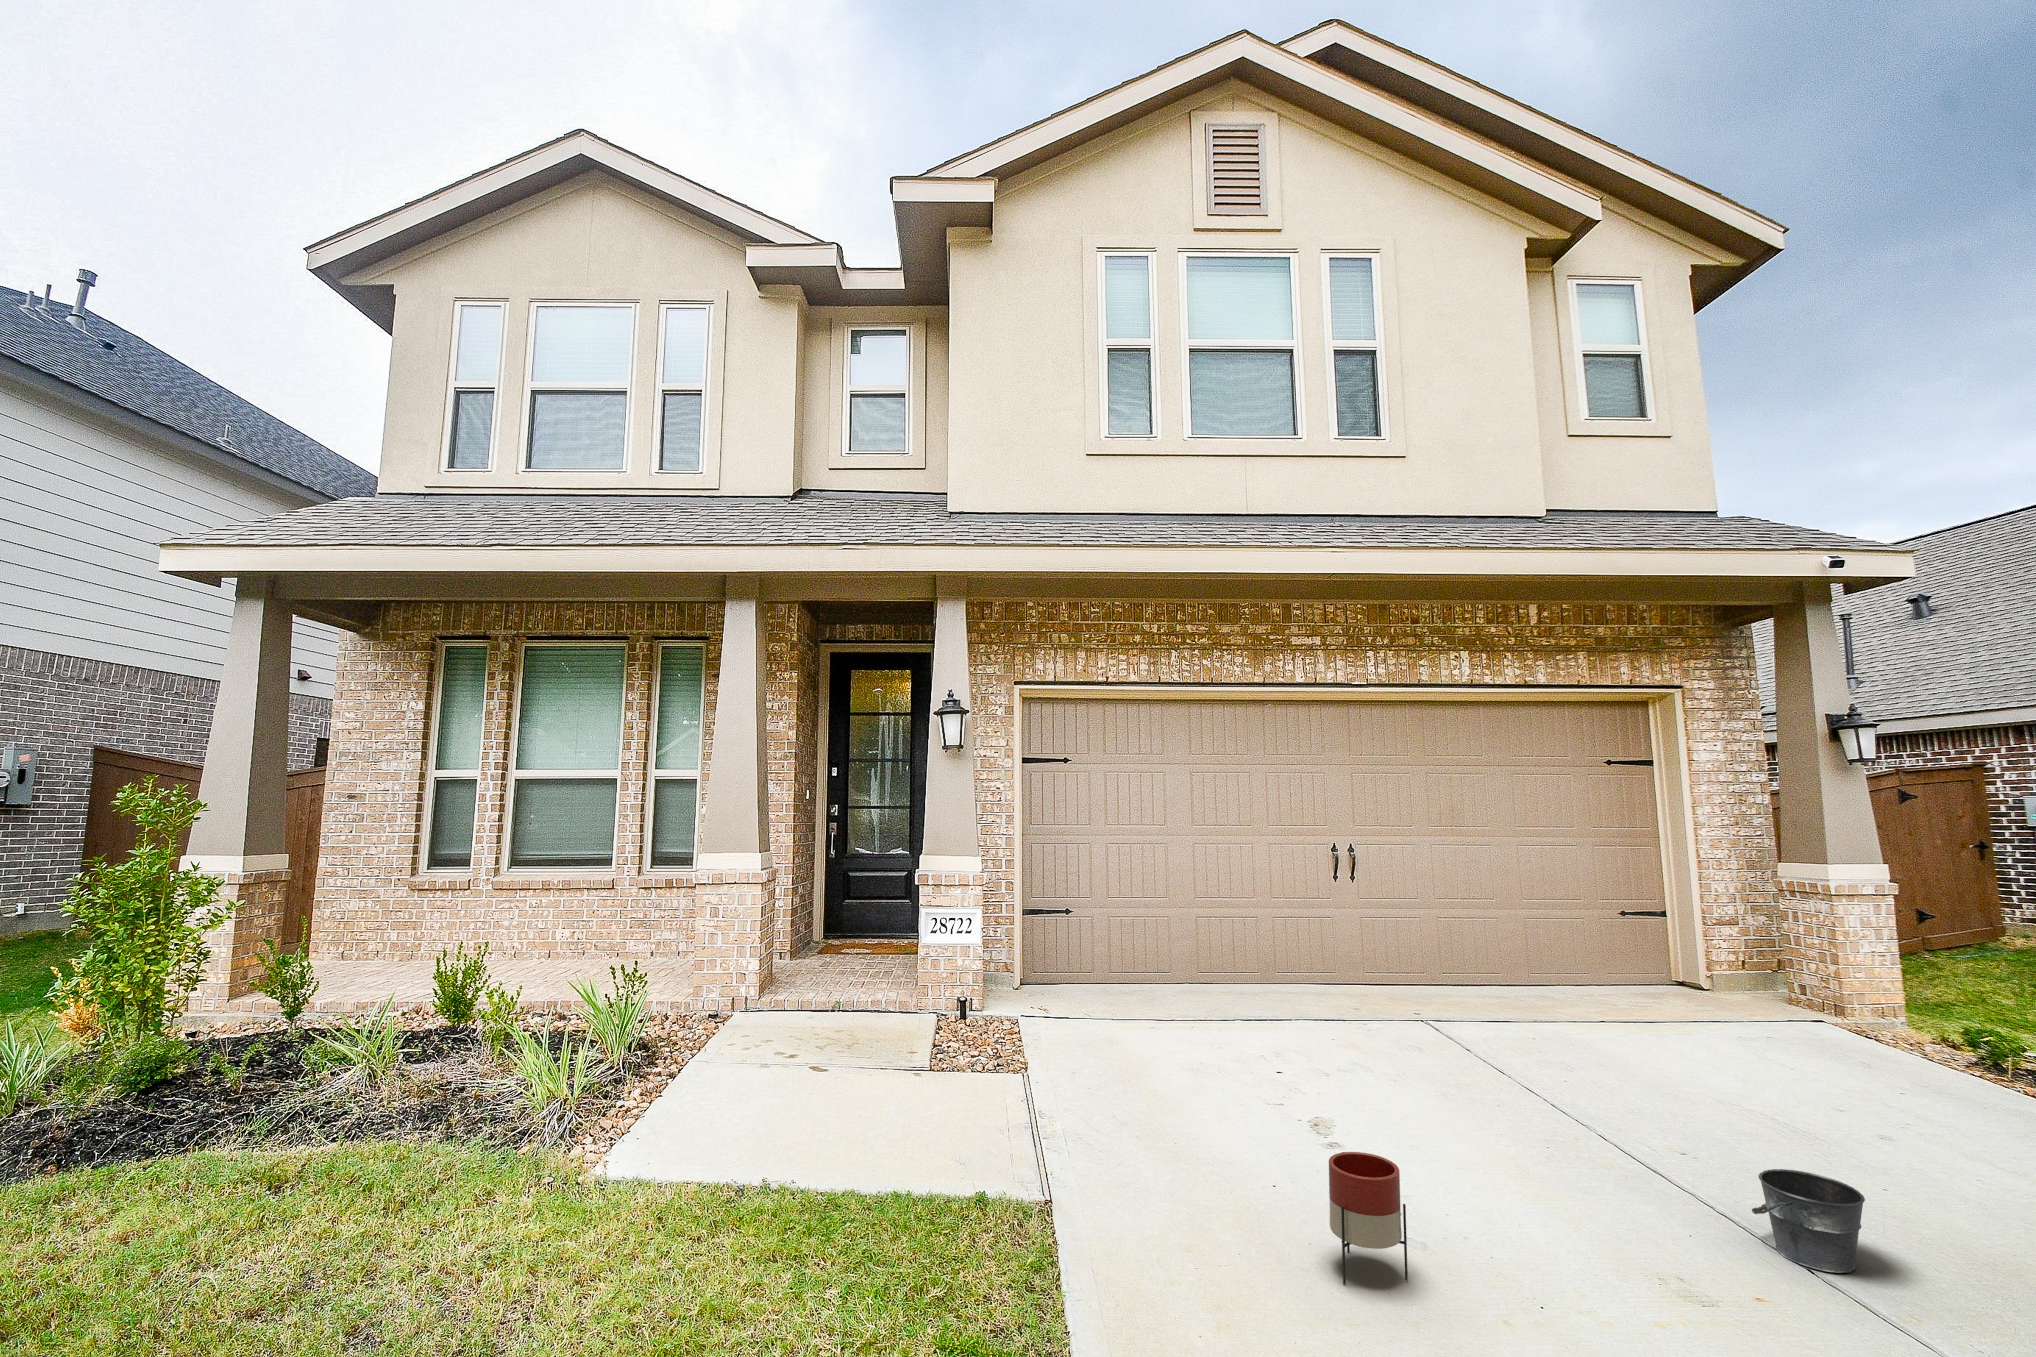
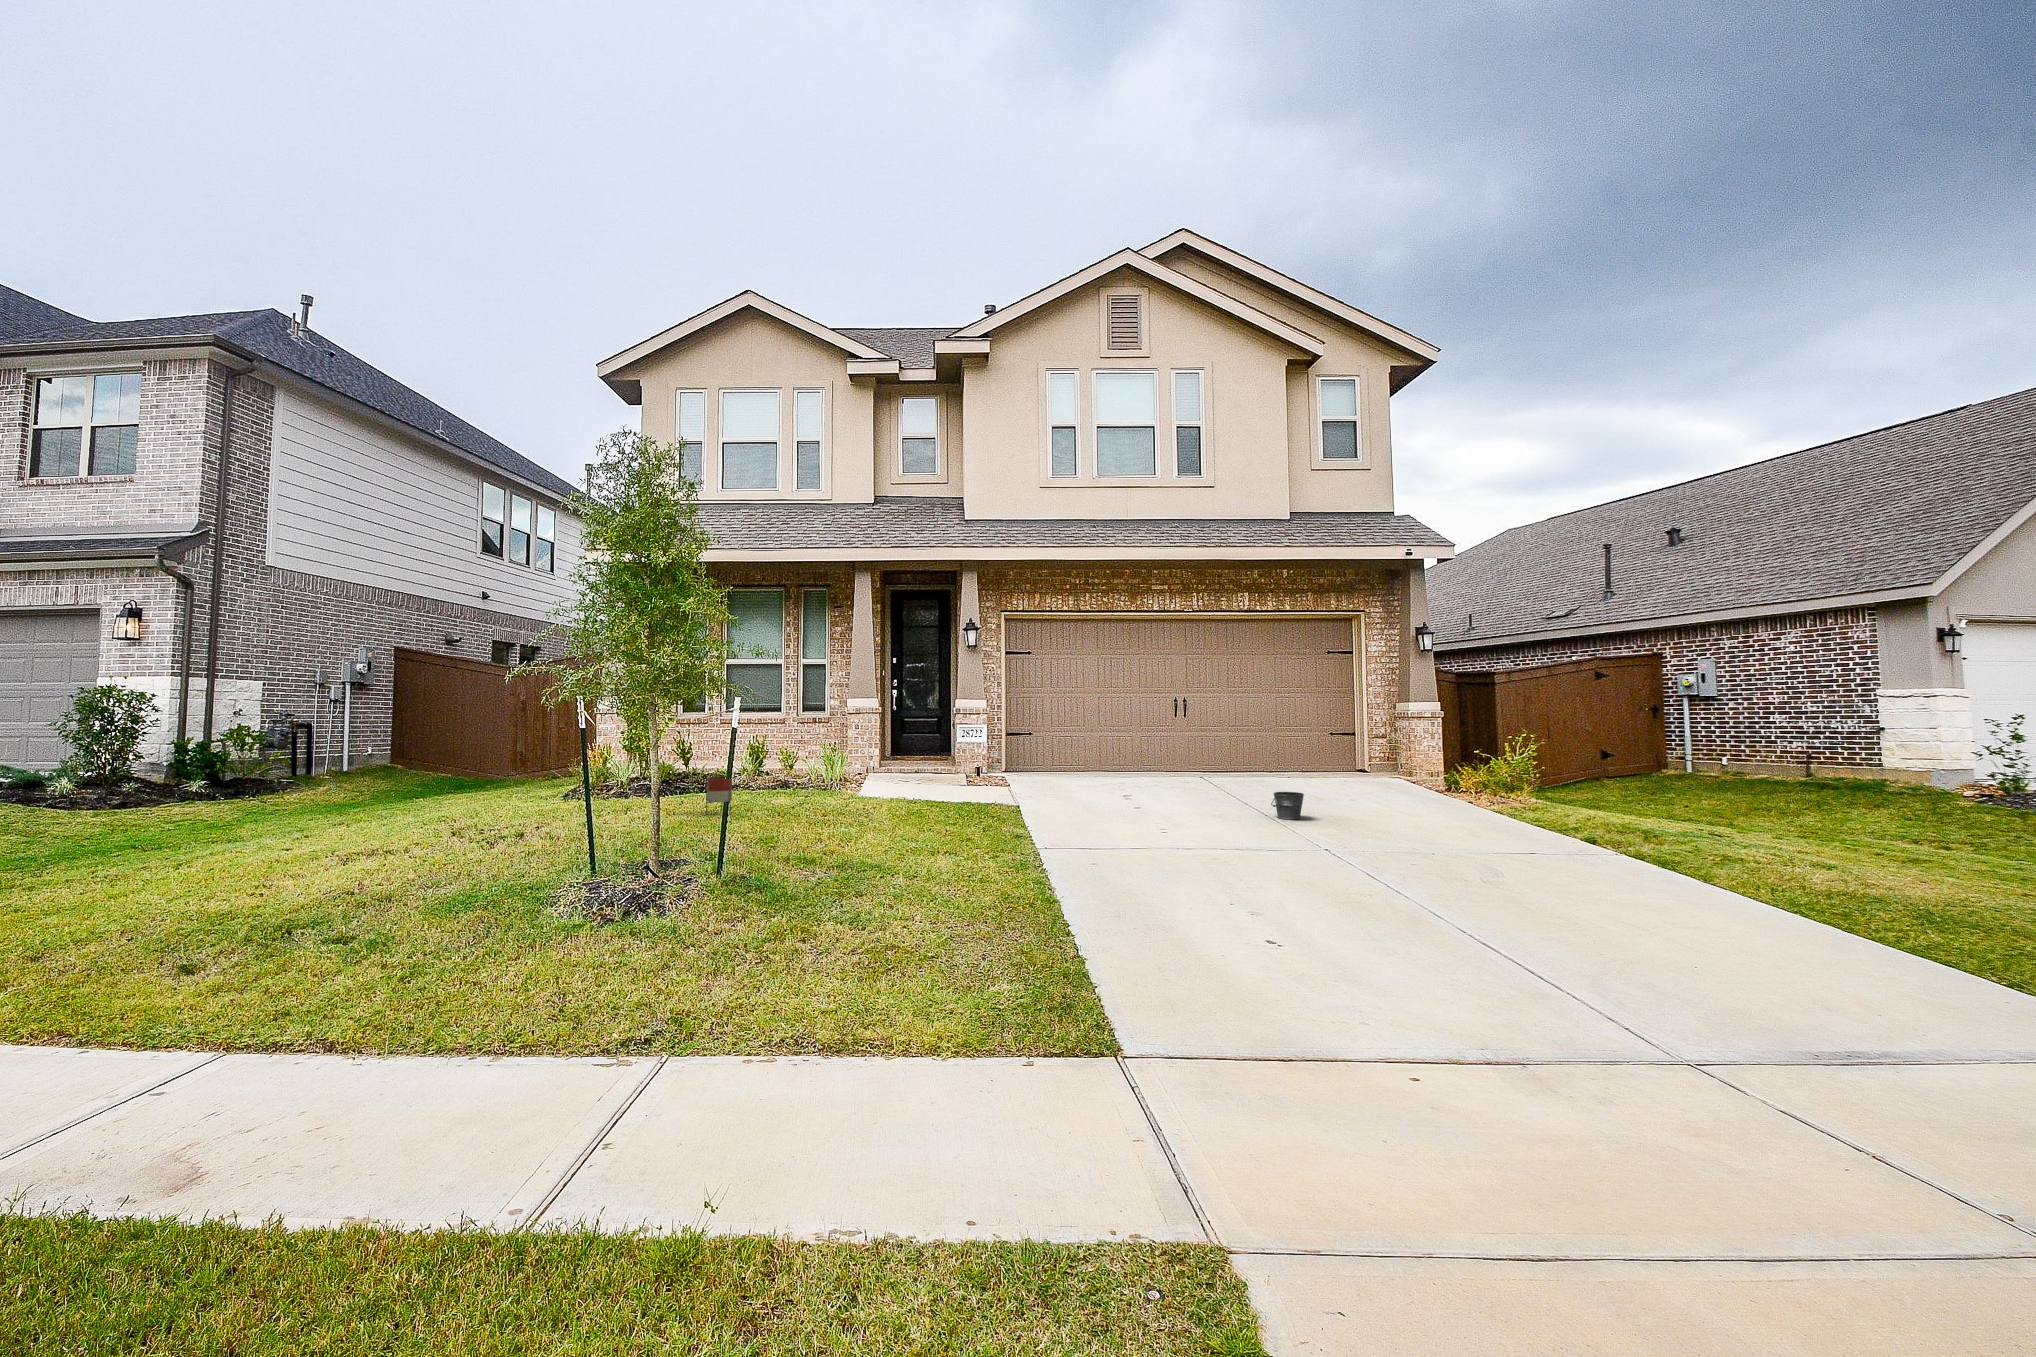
planter: present [1329,1152,1408,1284] -> present [706,776,732,815]

